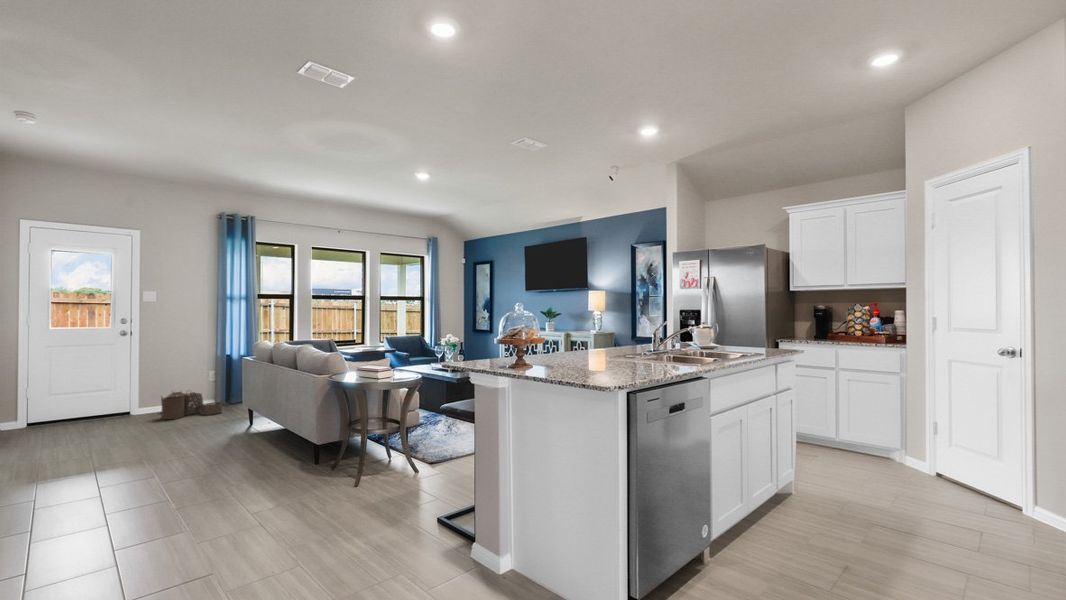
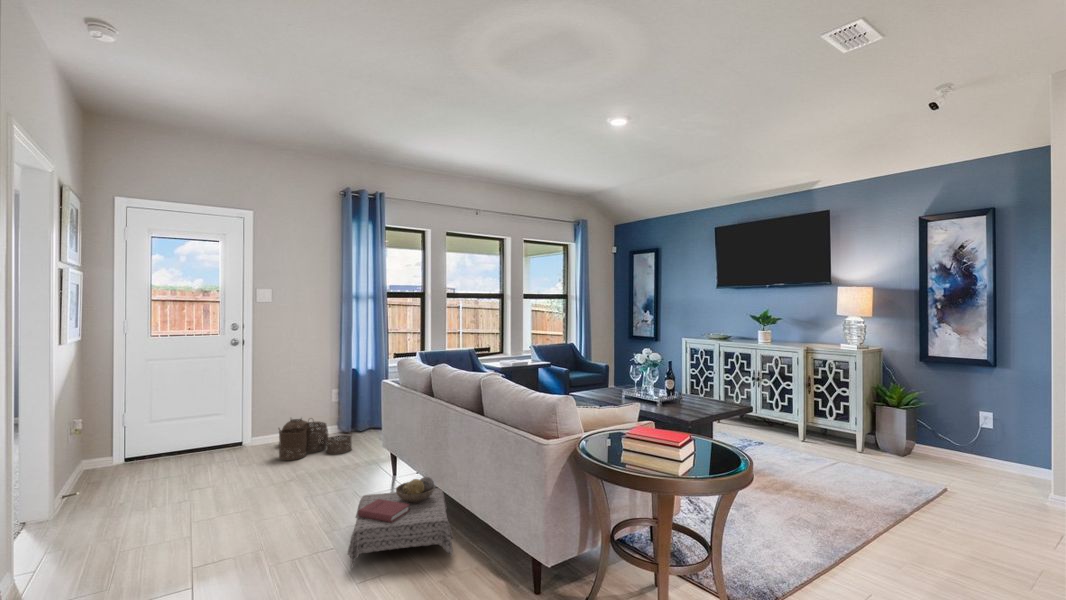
ottoman: none [202,411,279,461] -> present [348,477,453,568]

